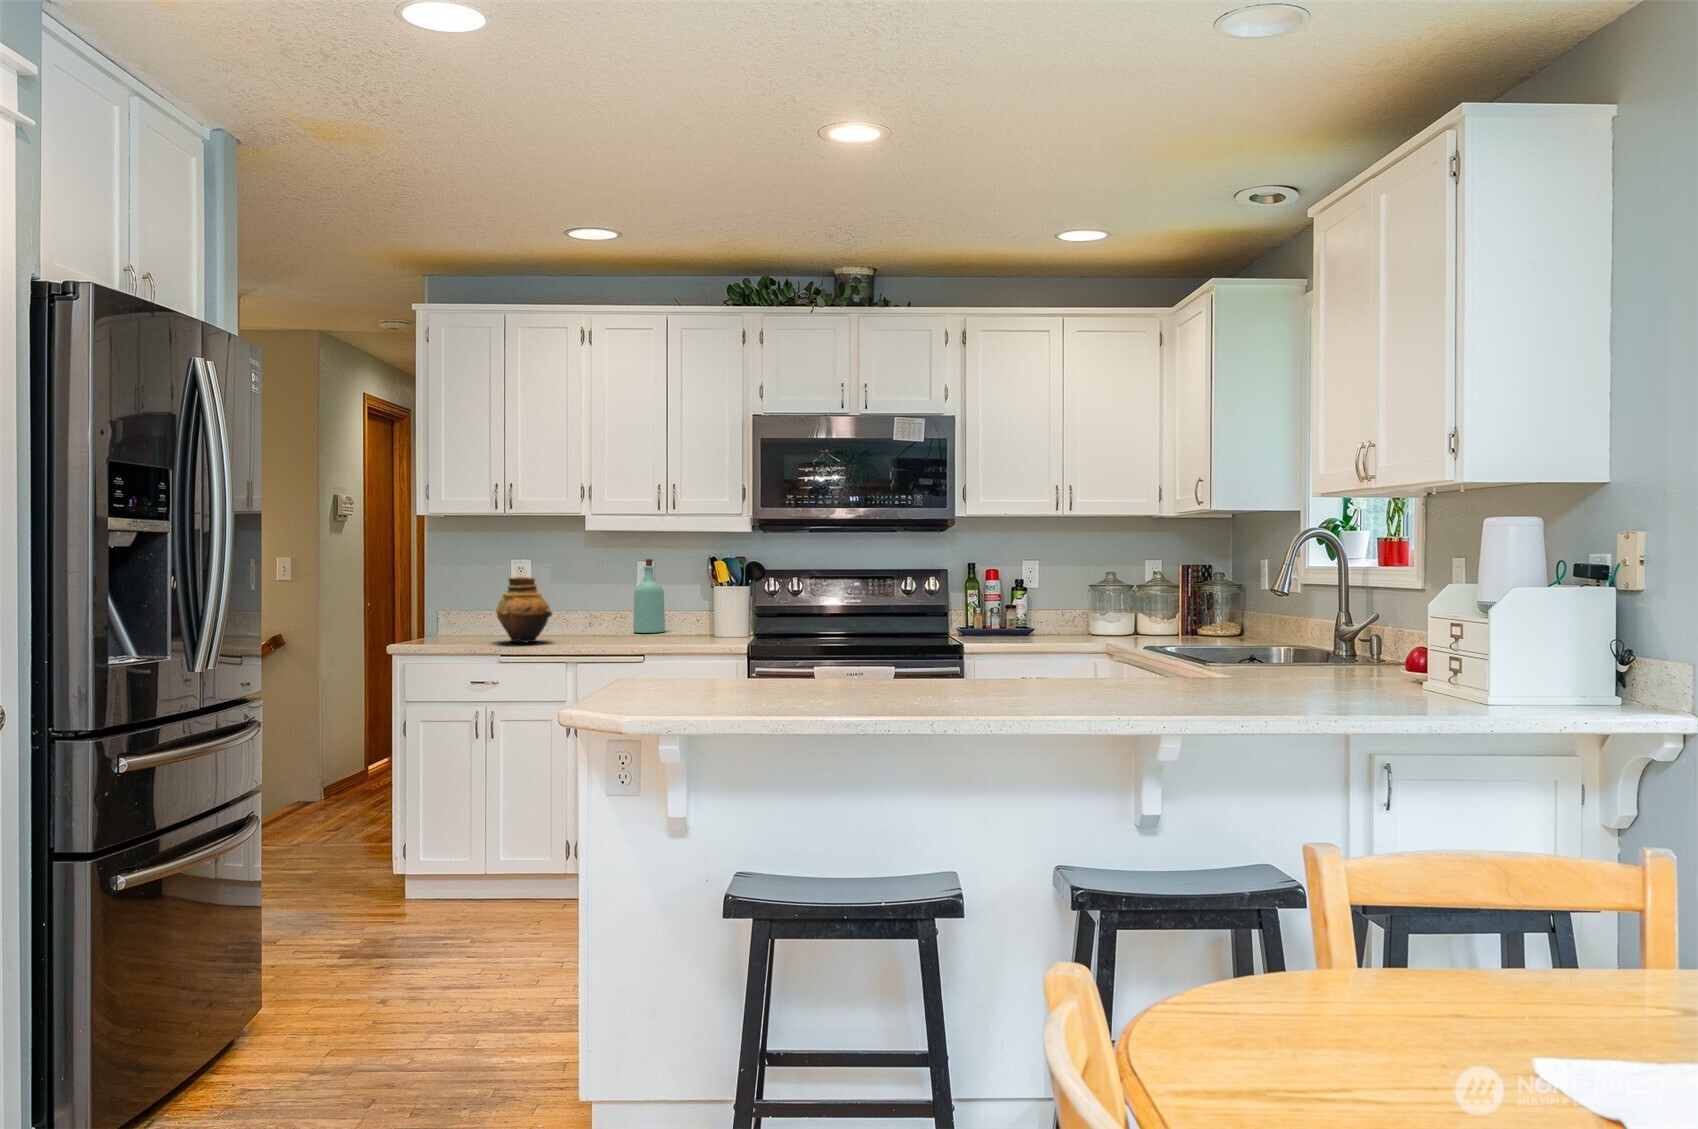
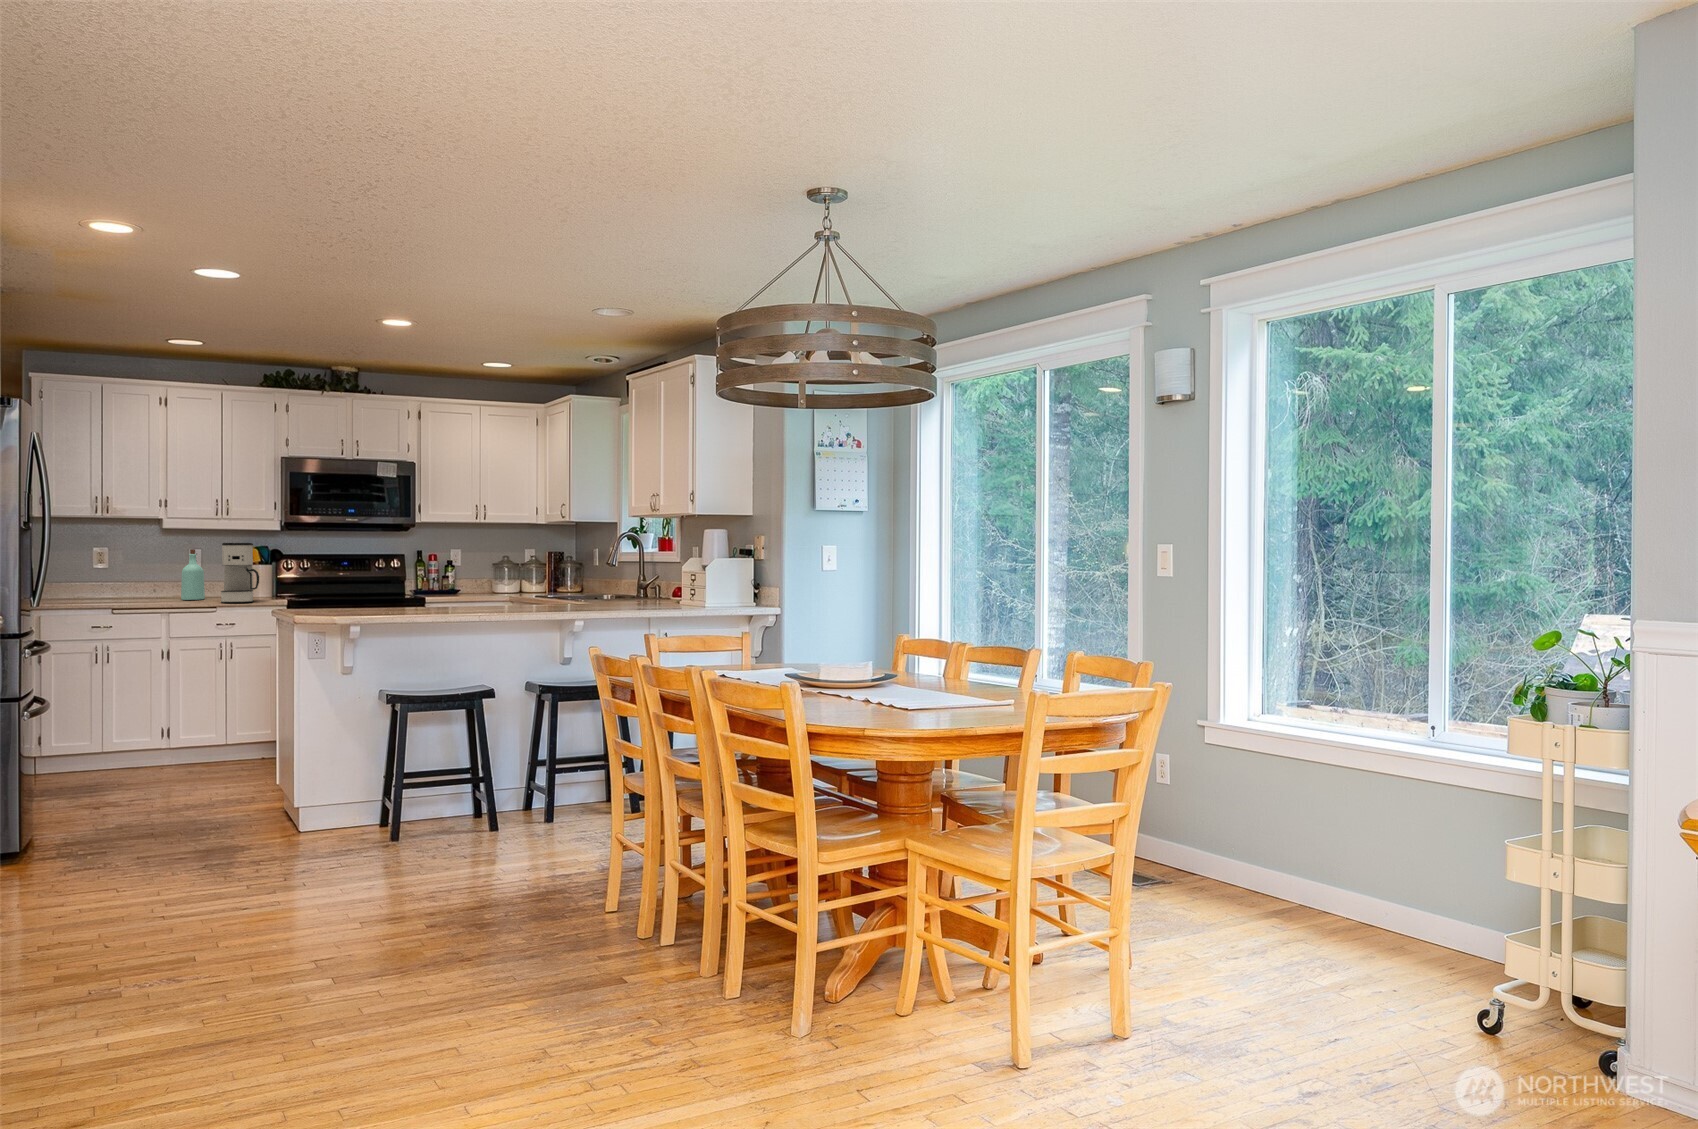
coffee maker: none [668,550,722,640] -> present [221,543,259,603]
vase: present [496,577,552,643] -> none [93,562,141,607]

